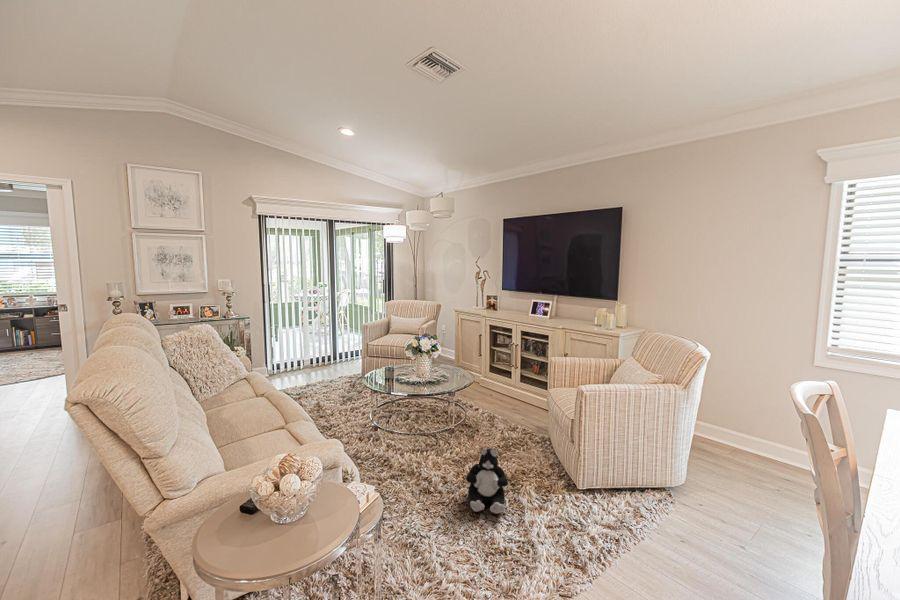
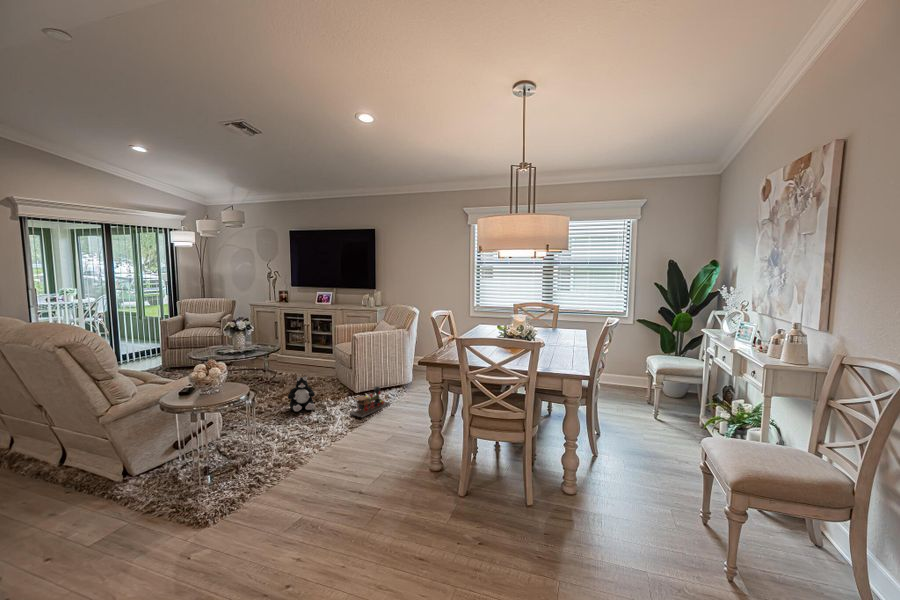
toy train: none [564,503,652,576] -> present [350,387,391,417]

